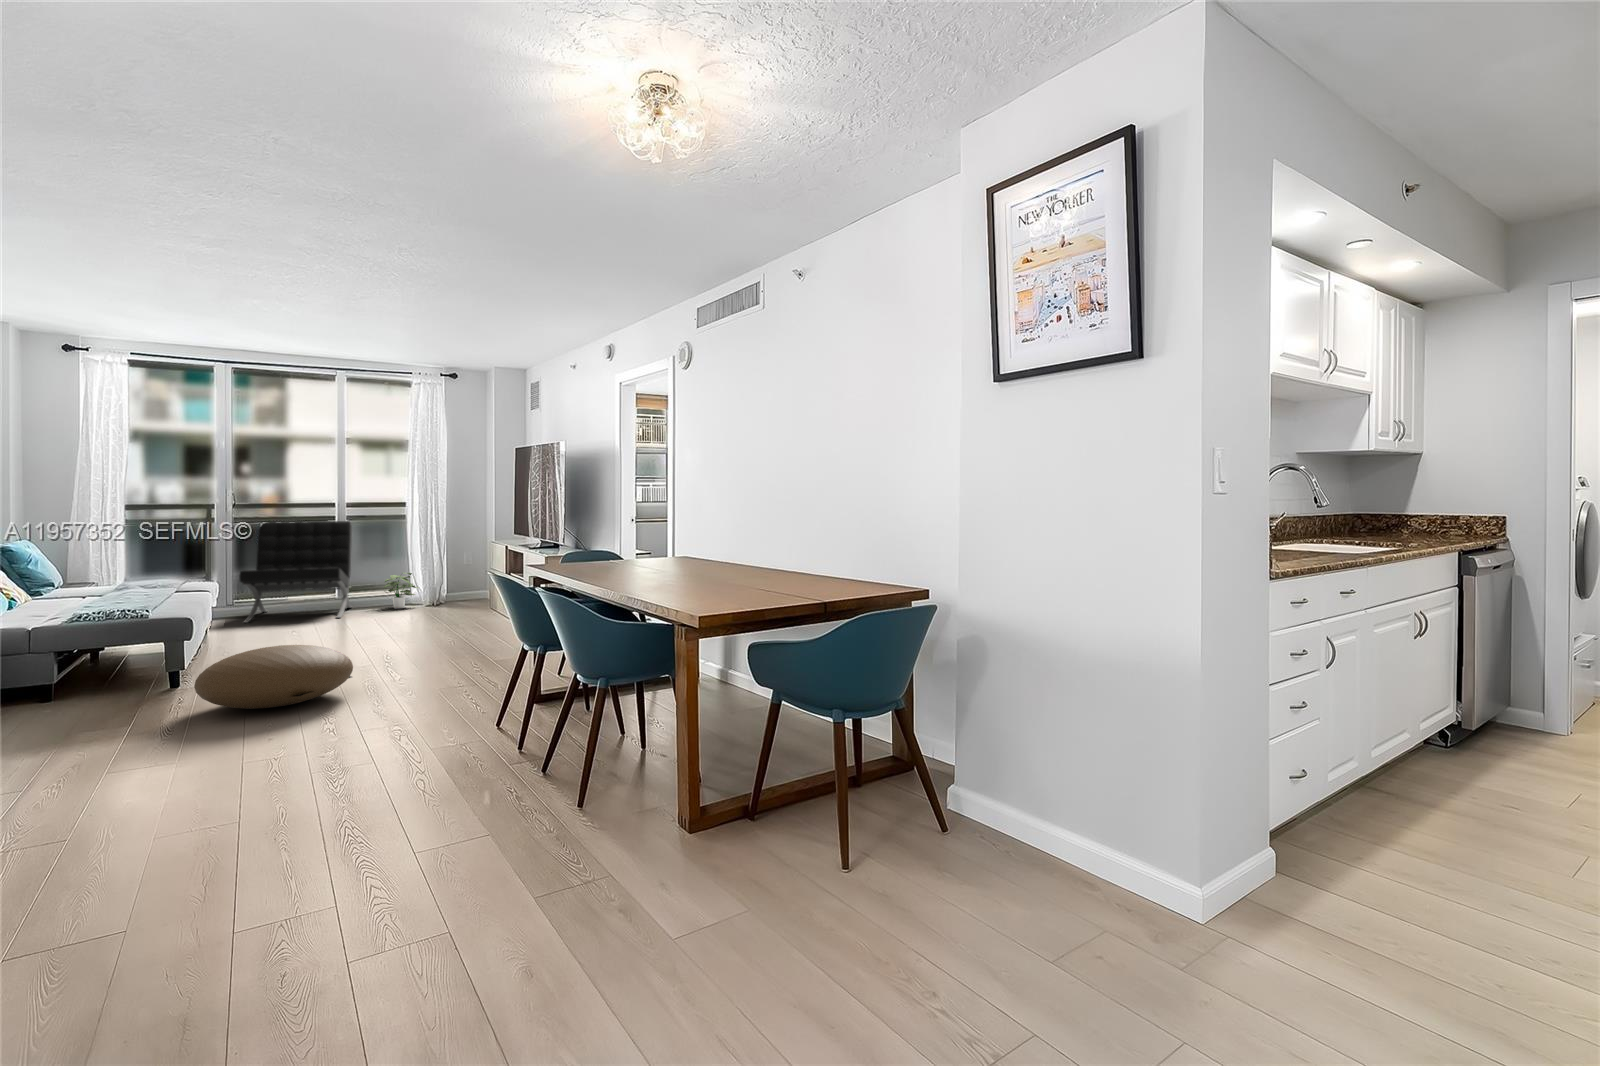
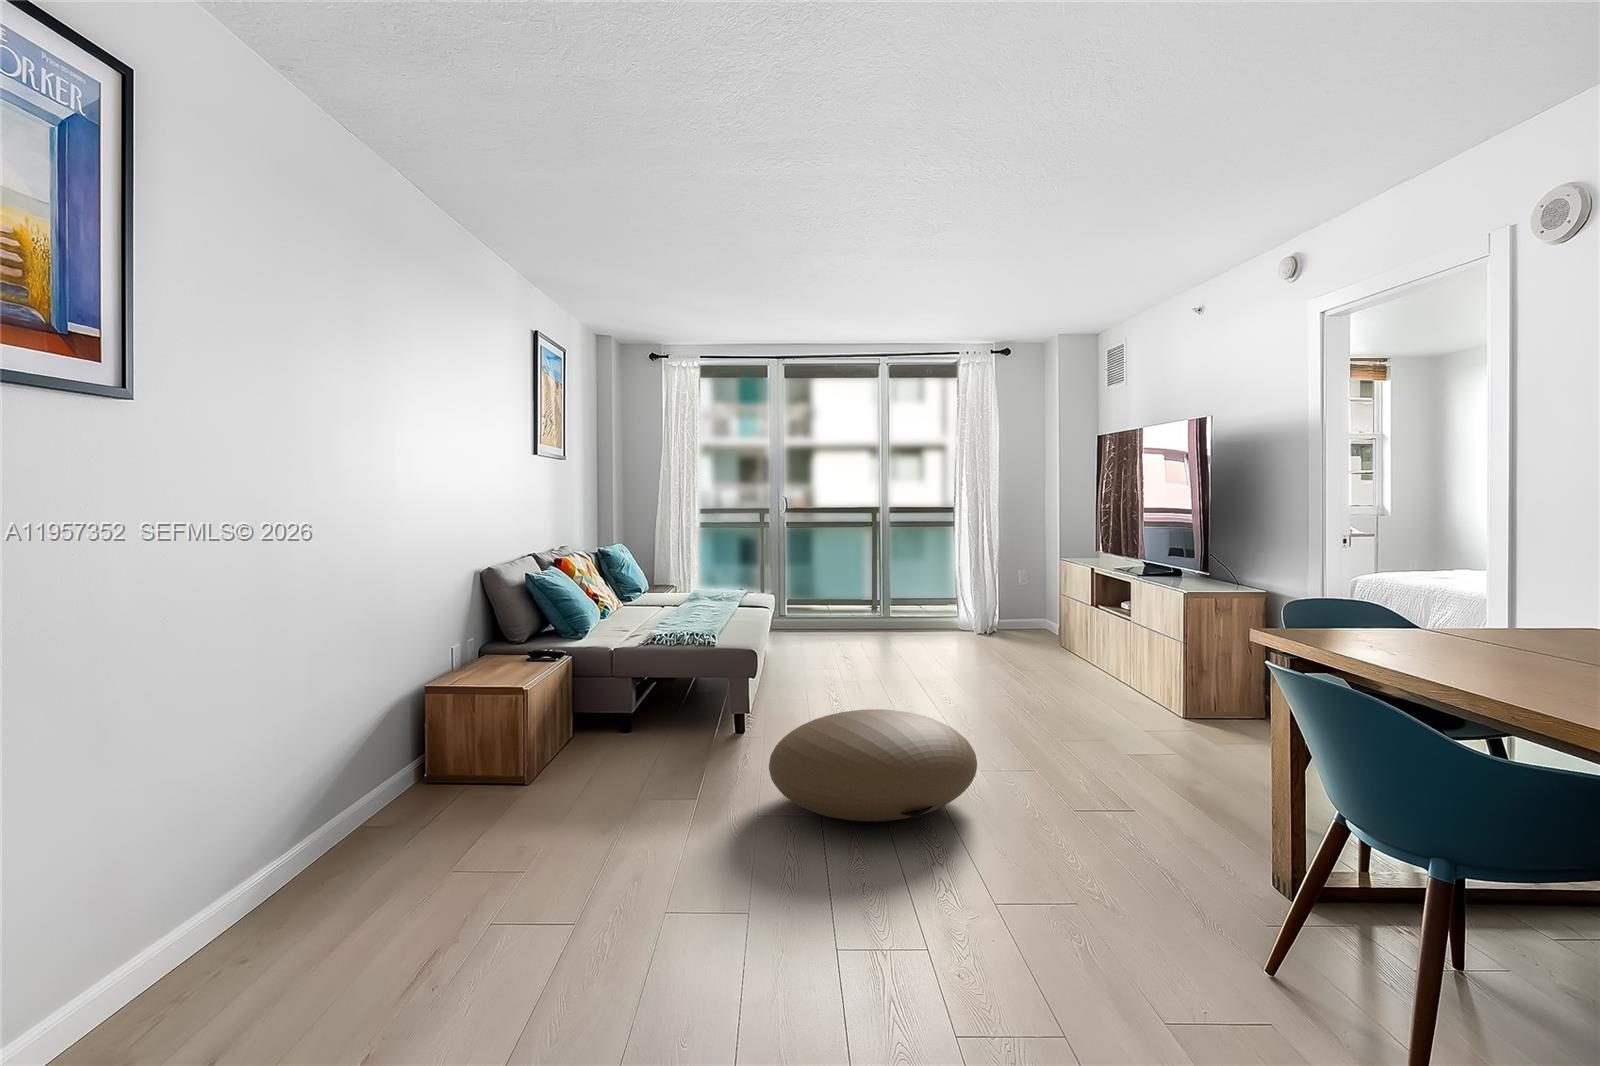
lounge chair: present [239,521,352,623] -> none [793,529,896,643]
potted plant: present [384,573,418,608] -> none [929,591,971,635]

